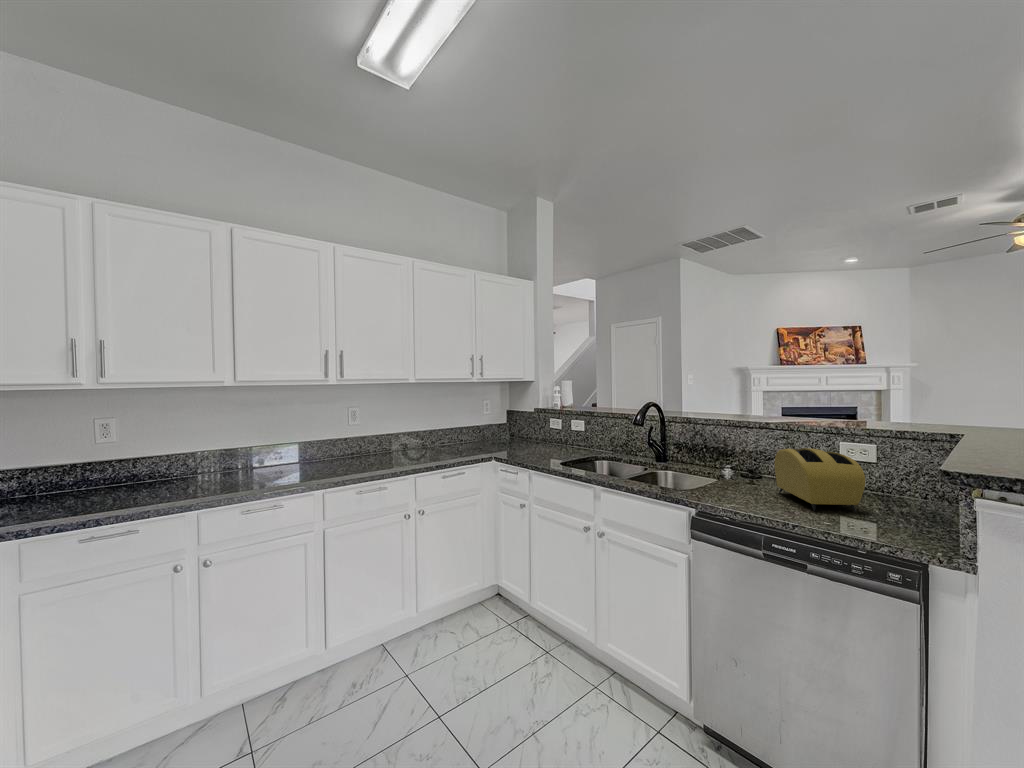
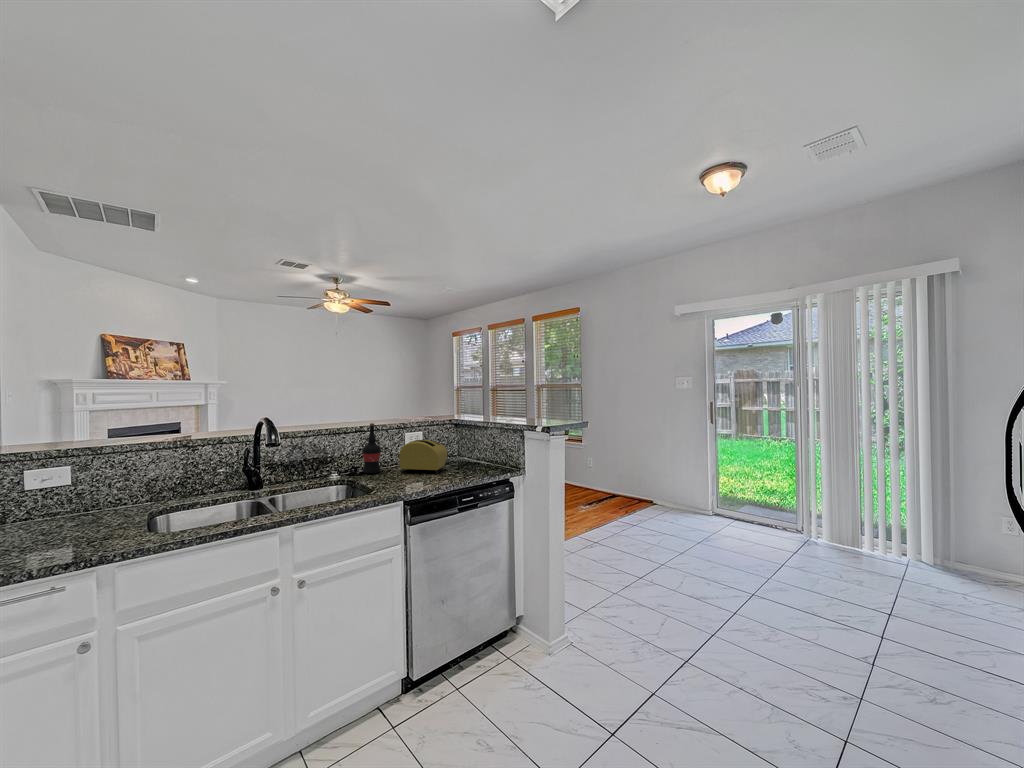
wine bottle: none [742,415,769,483] -> present [362,423,381,473]

